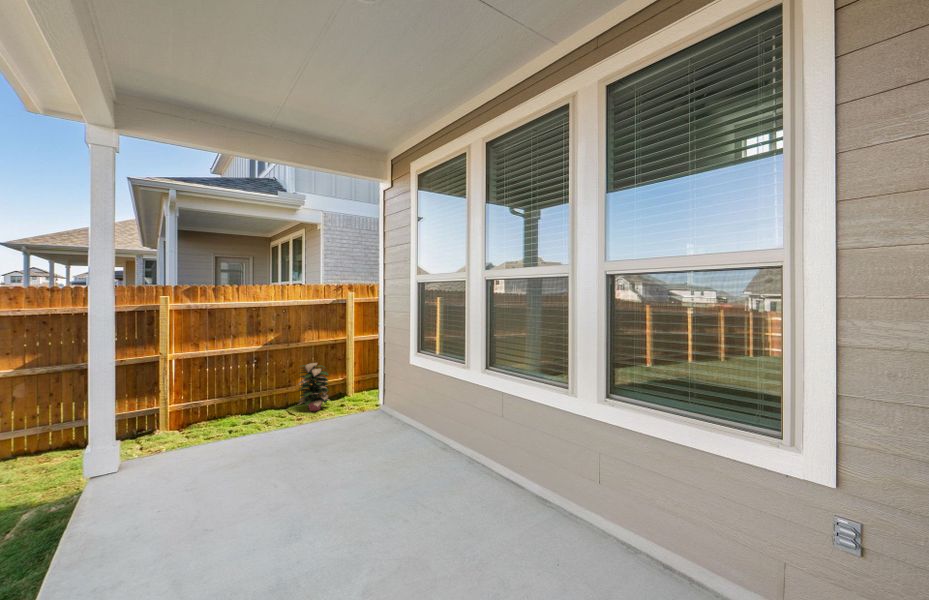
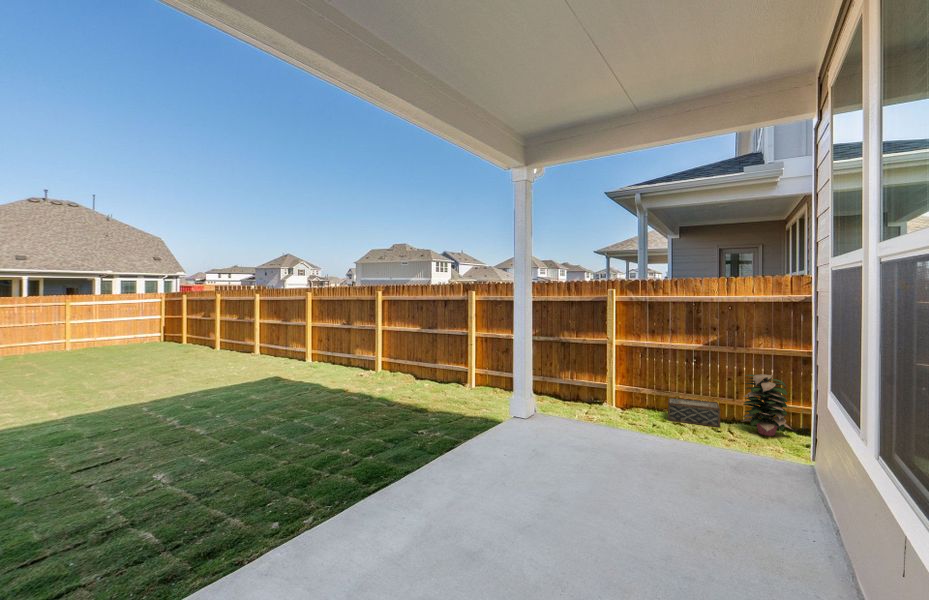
woven basket: none [232,395,282,423] -> present [668,398,720,427]

